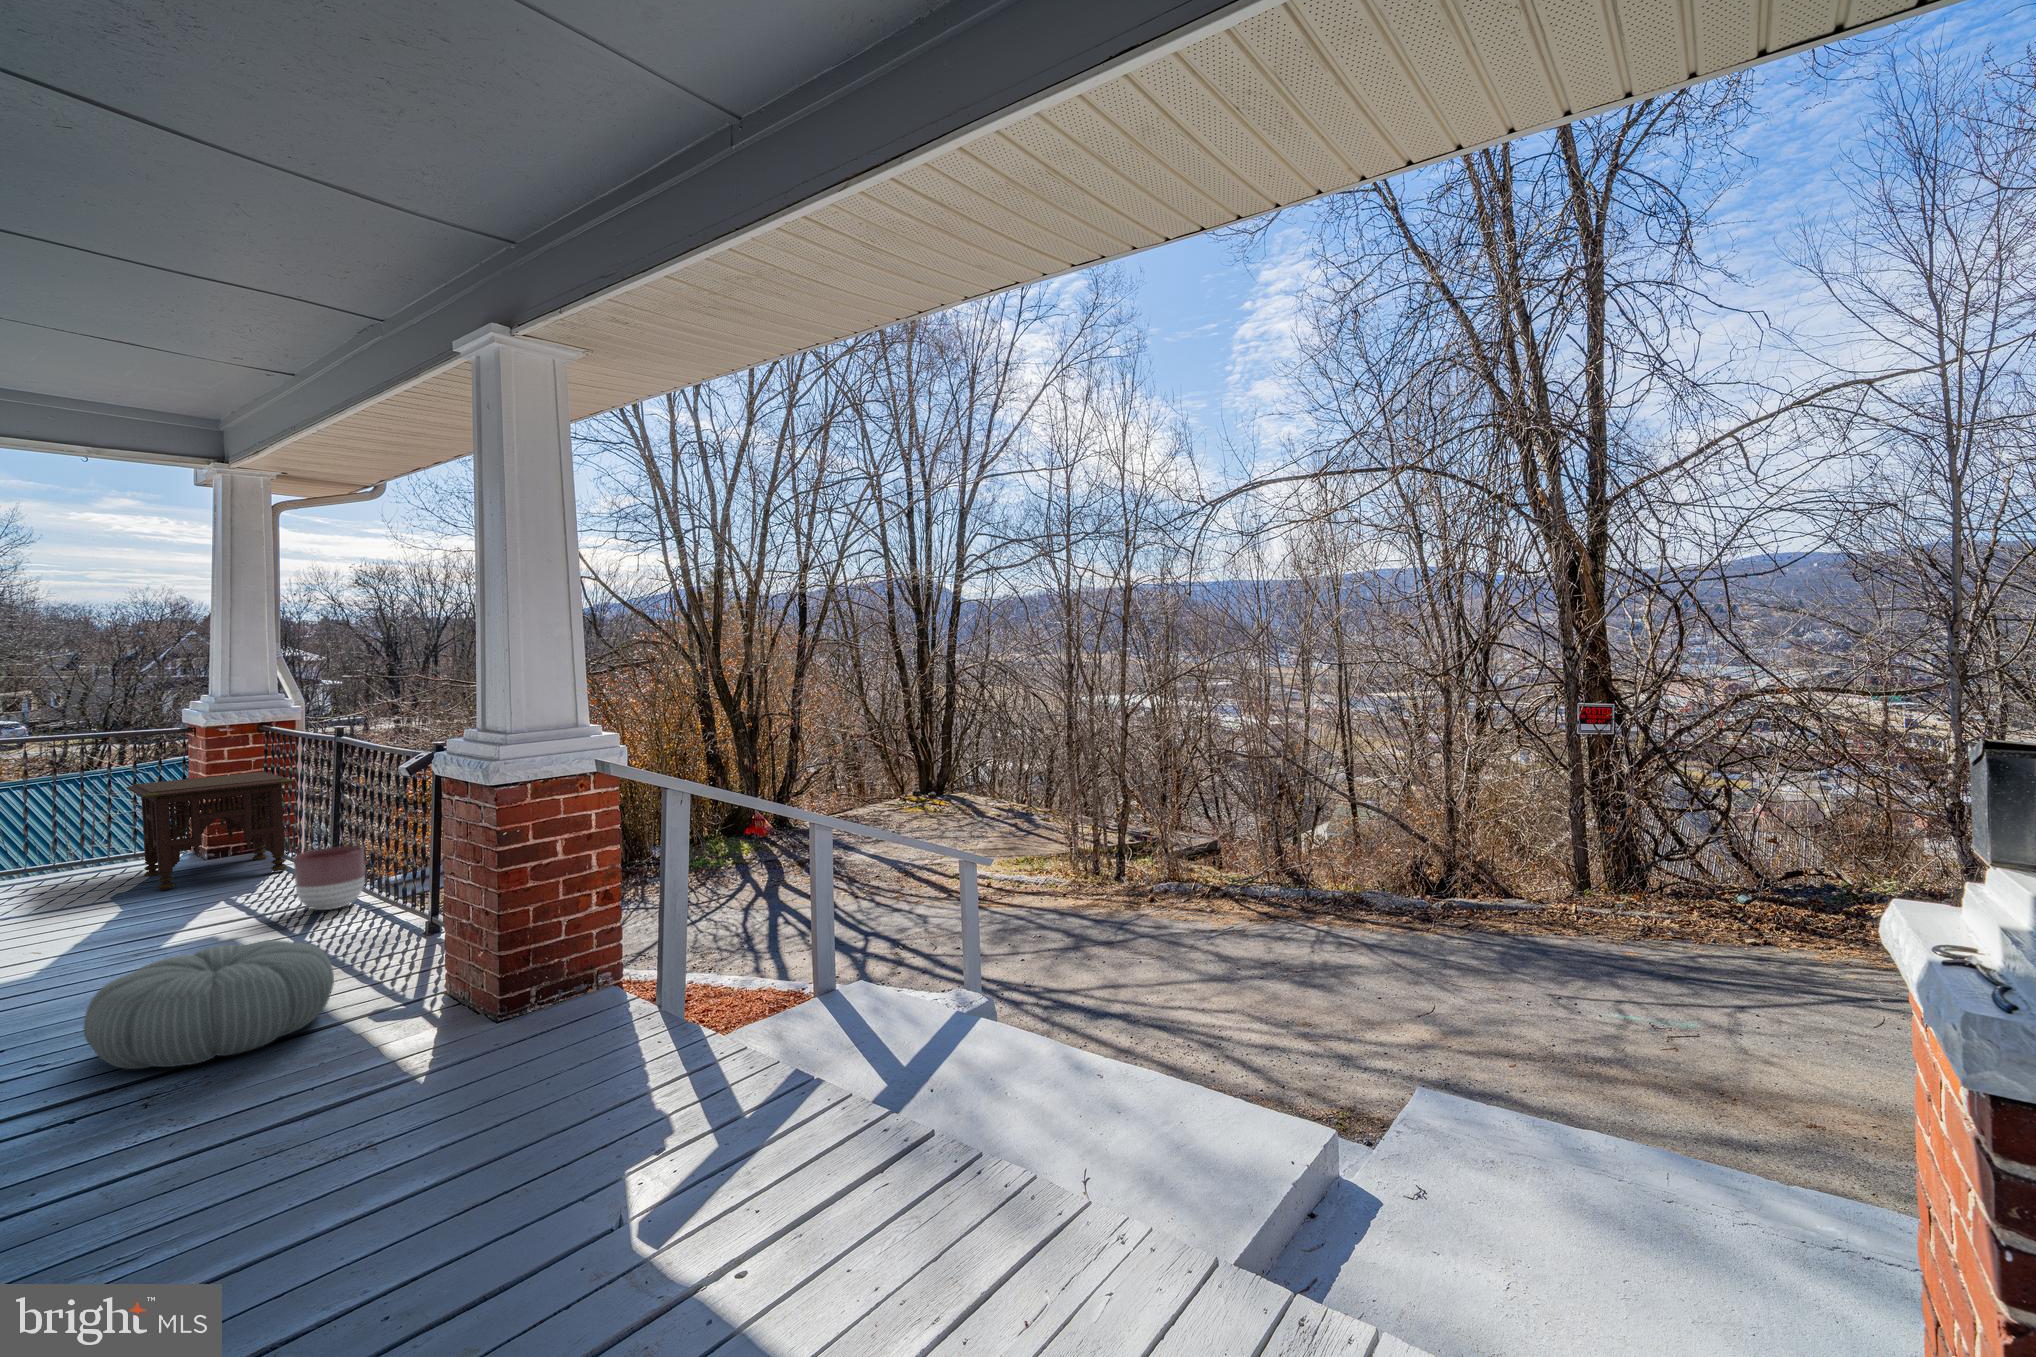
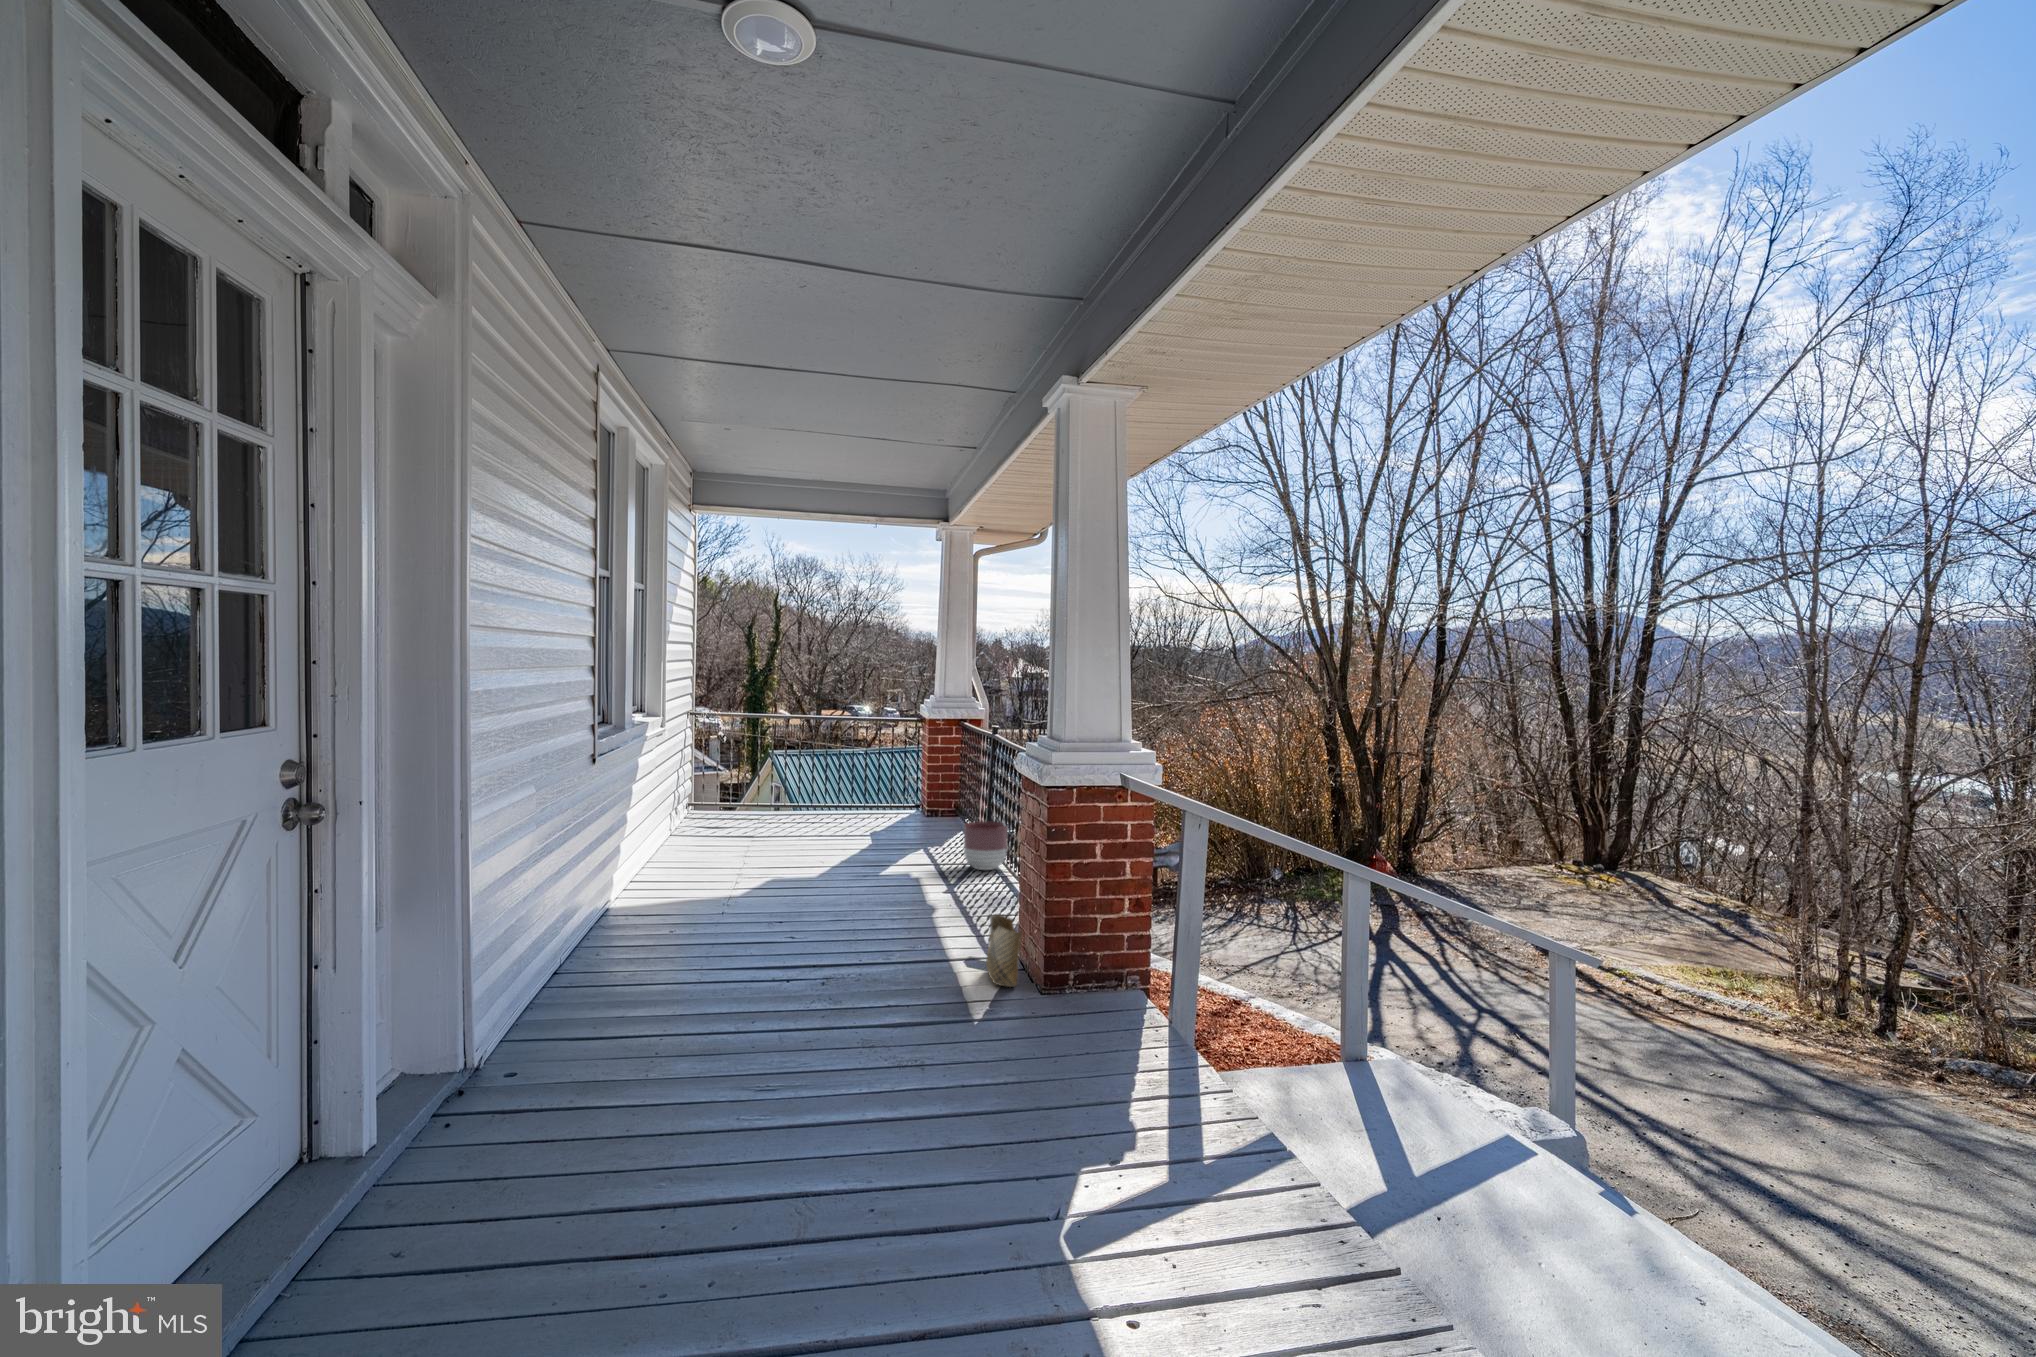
side table: present [127,772,295,890] -> none [895,758,981,835]
woven basket: none [405,914,464,1029] -> present [986,915,1022,987]
pouf: present [84,940,334,1069] -> none [810,880,949,963]

